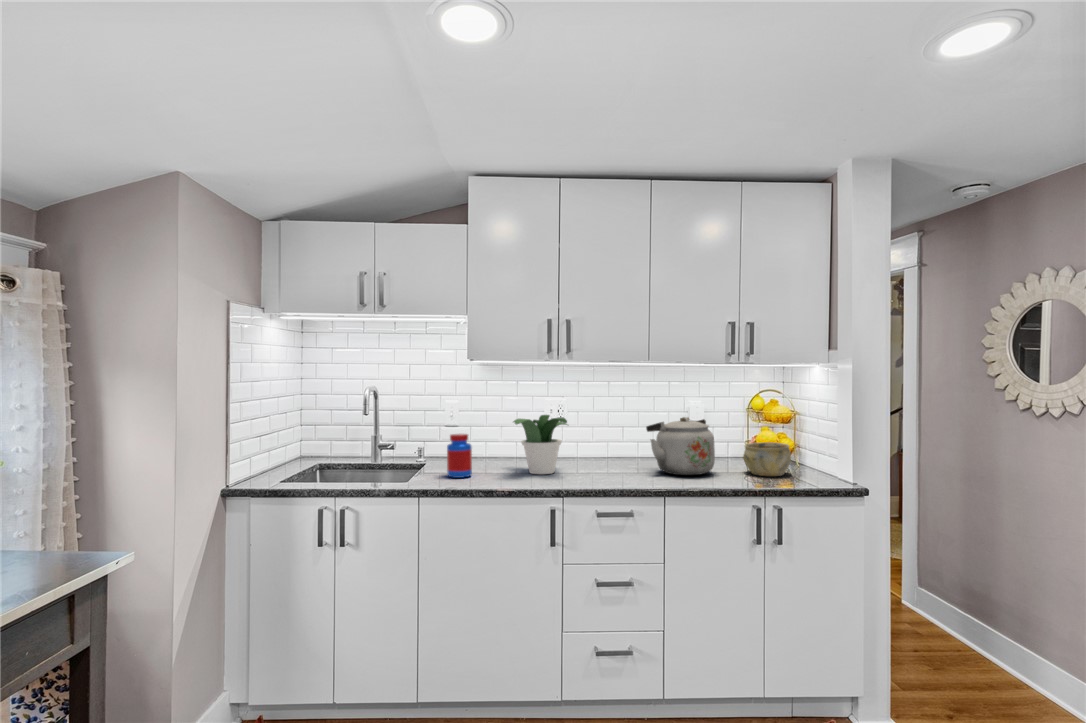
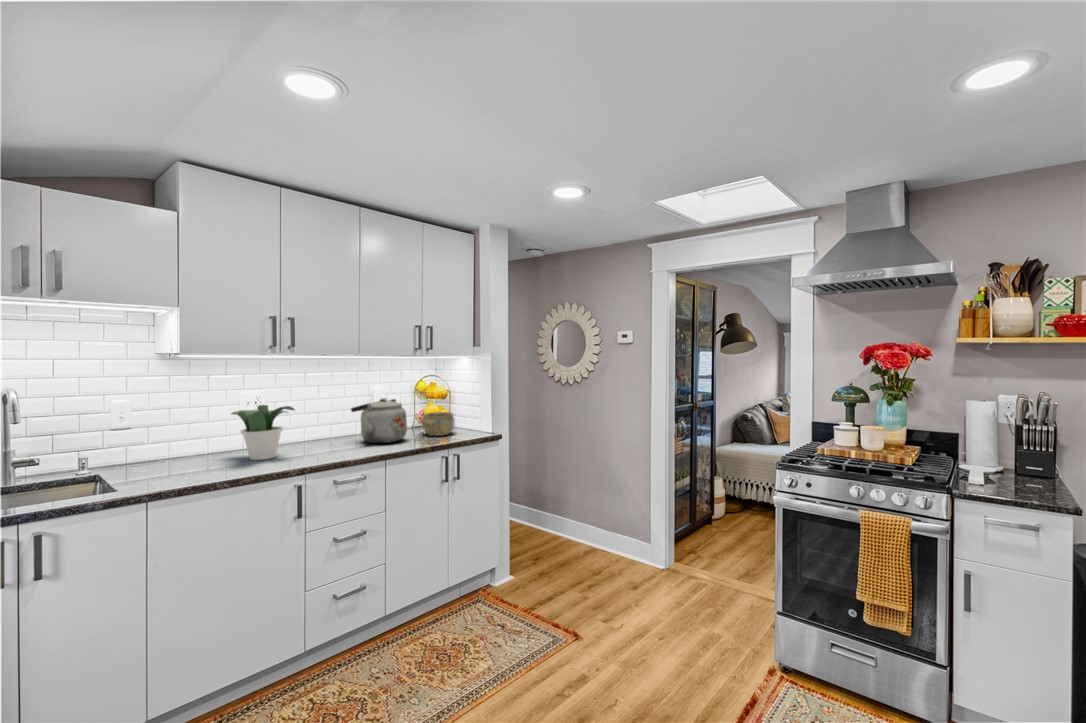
jar: present [447,434,472,478] -> none [163,430,194,476]

